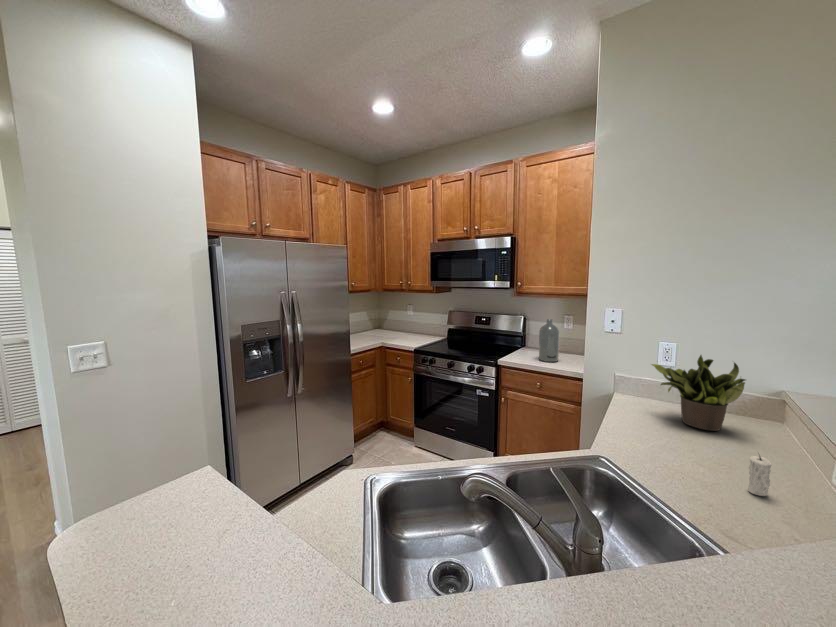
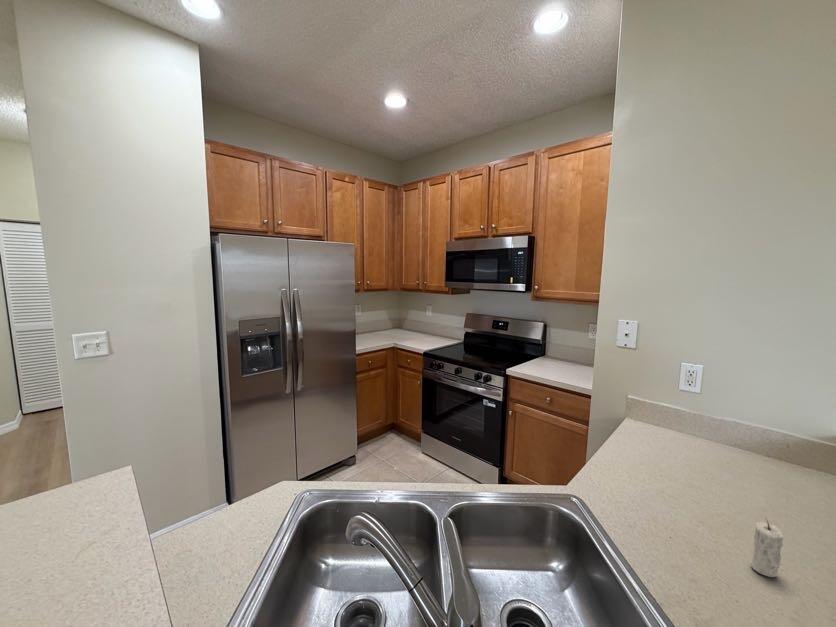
bottle: present [539,319,559,362] -> none [554,328,578,375]
potted plant: present [652,355,745,431] -> none [661,381,781,478]

